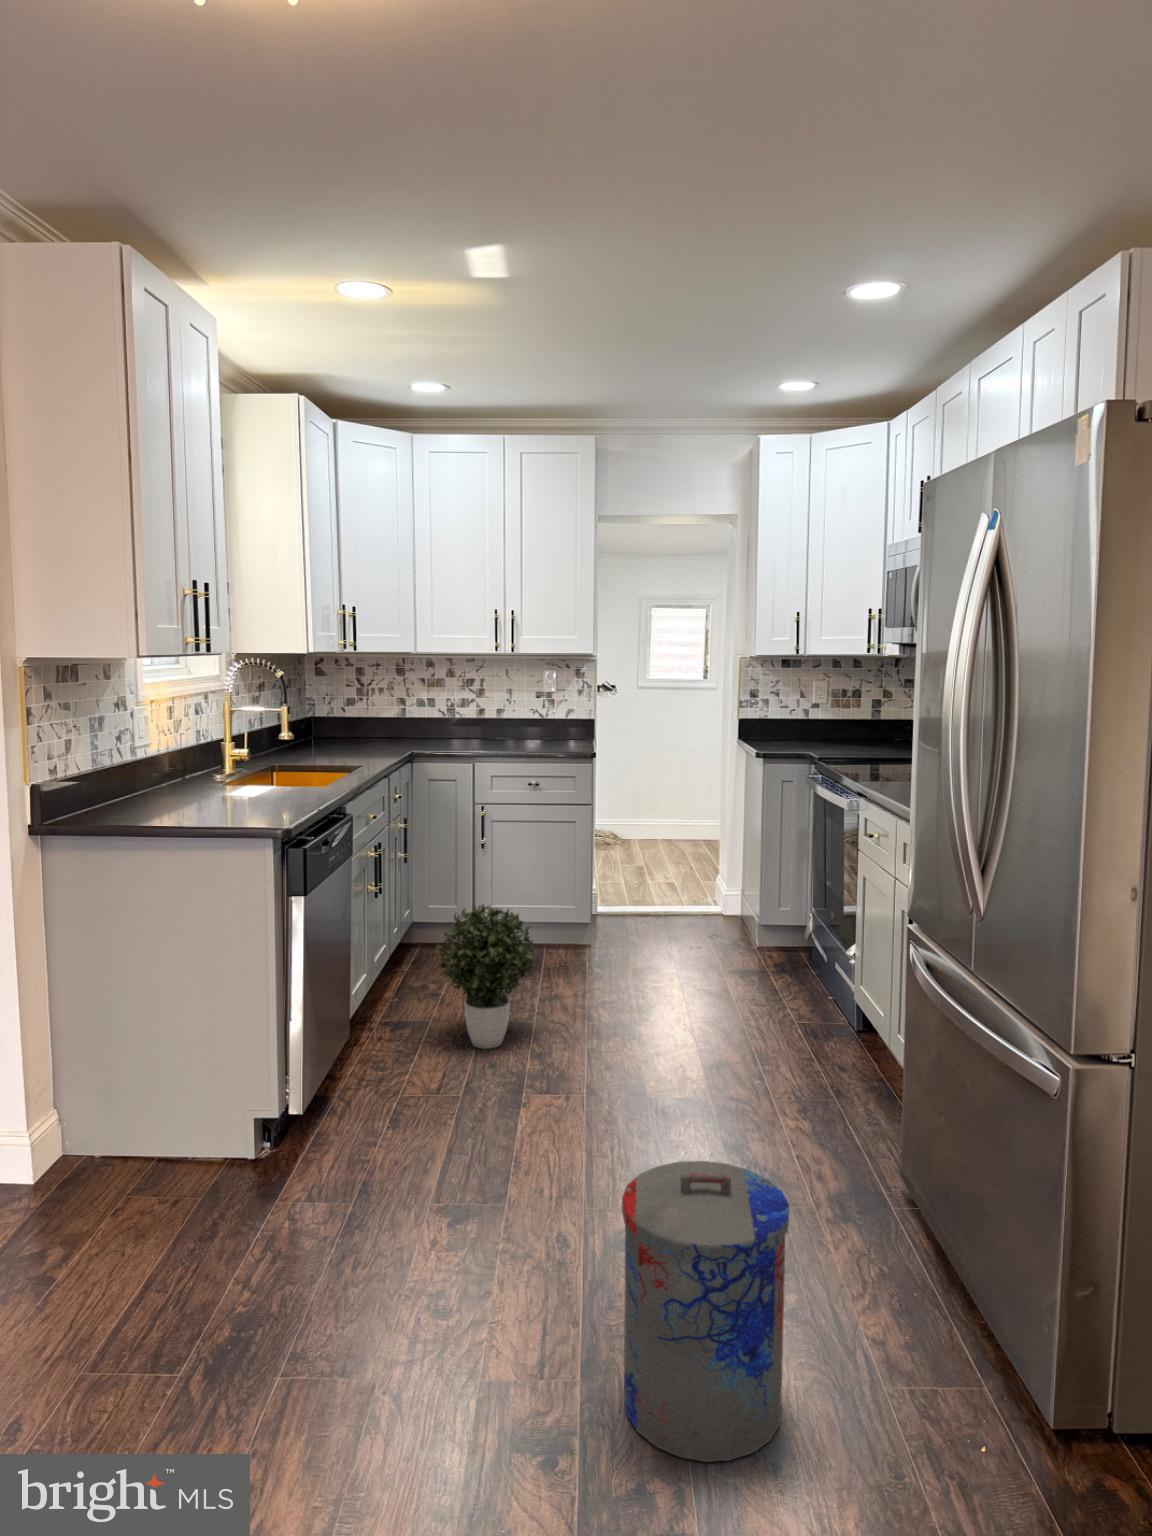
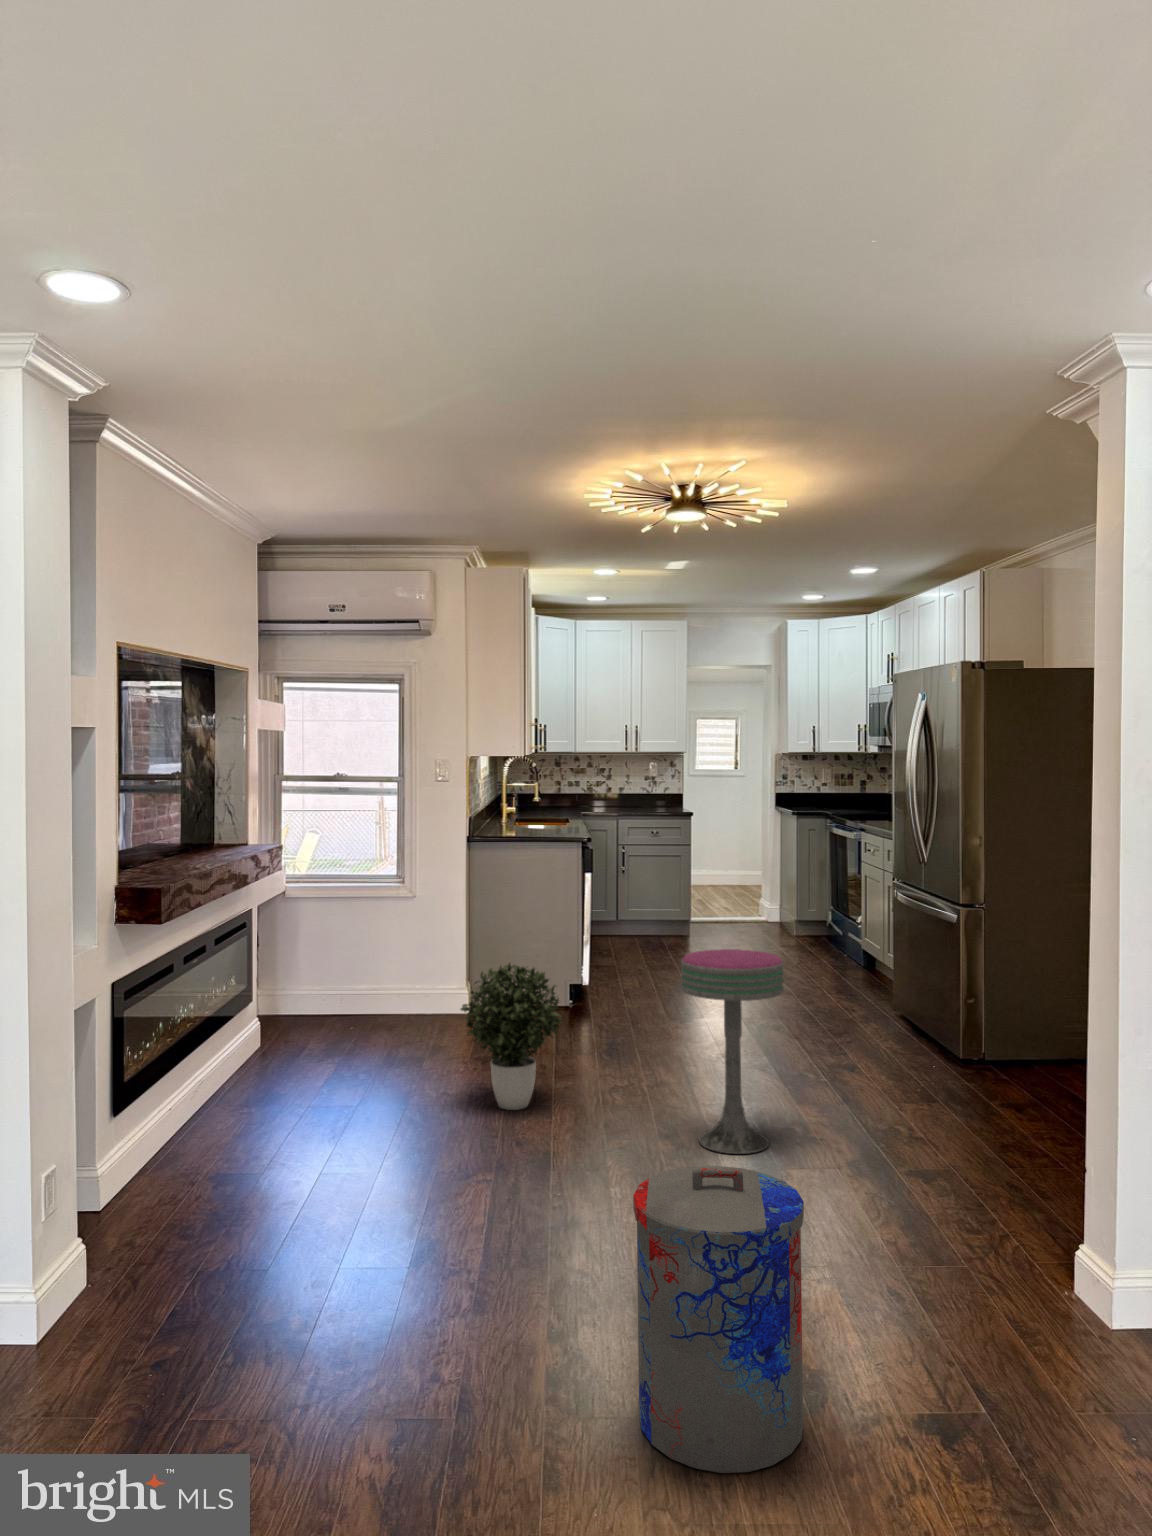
bar stool: none [658,897,761,1100] -> present [681,949,784,1154]

